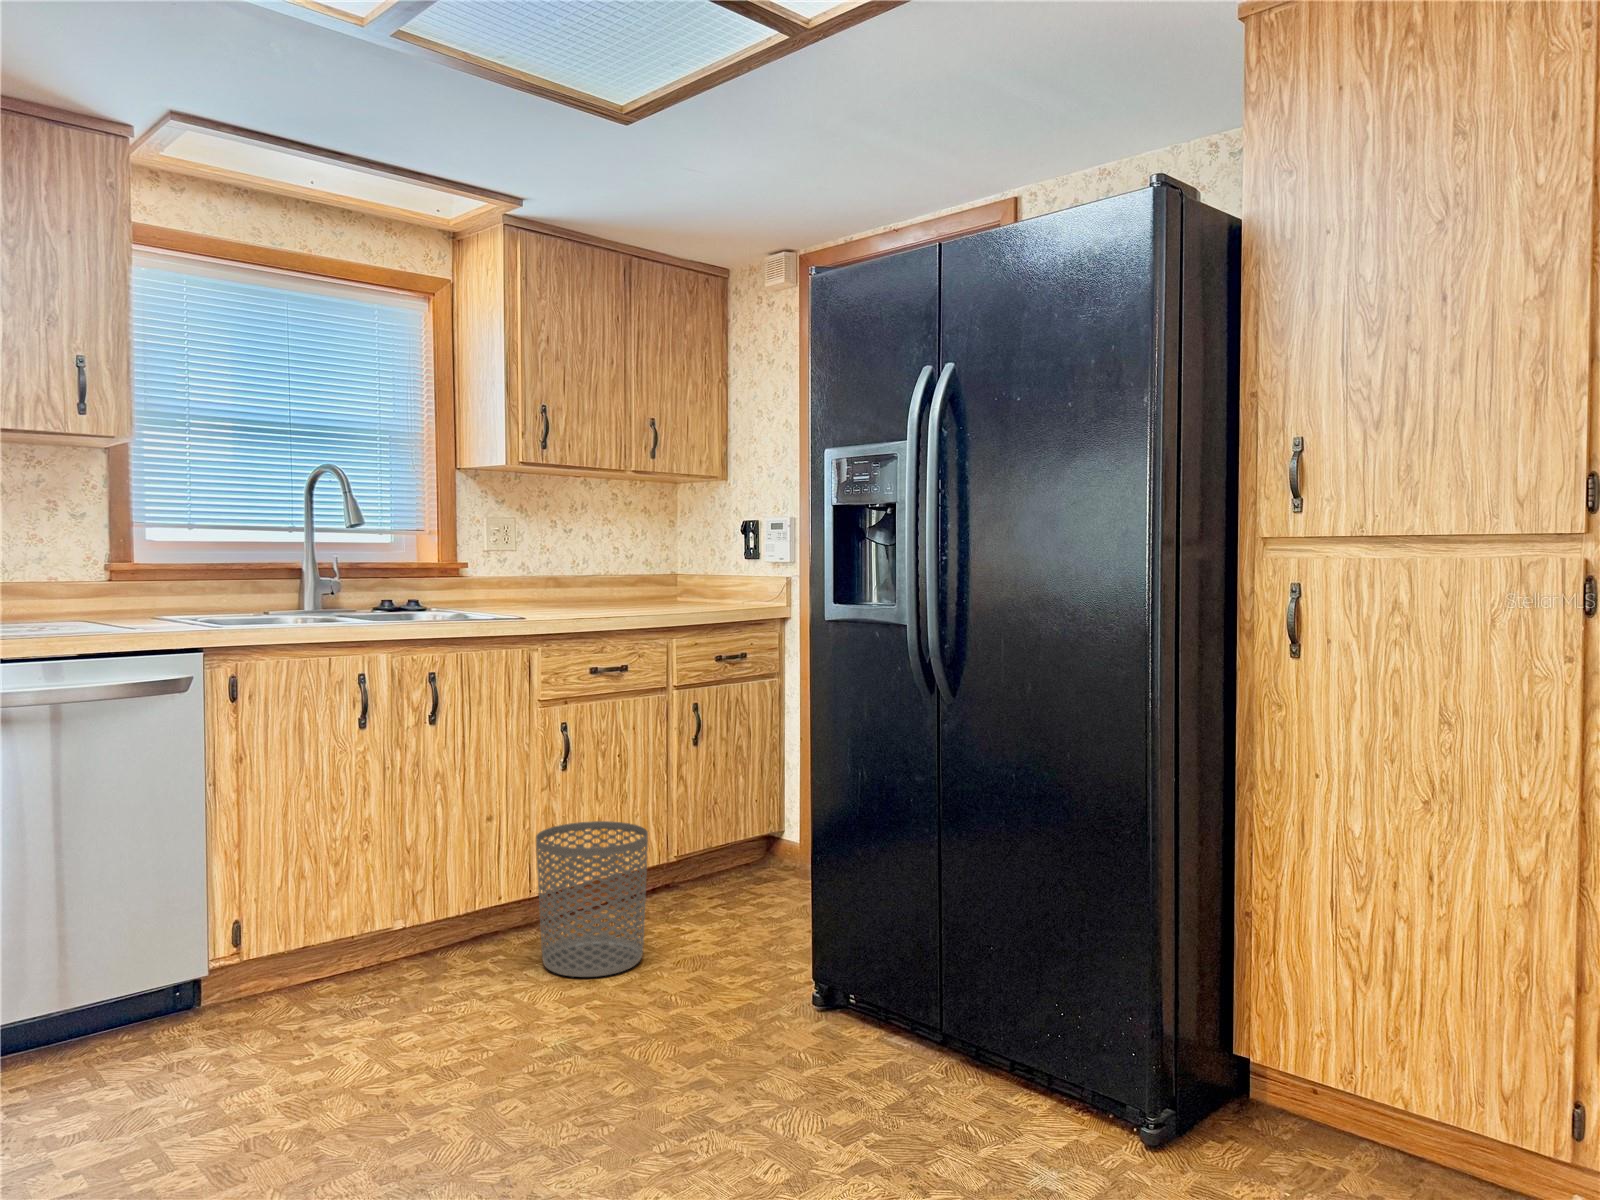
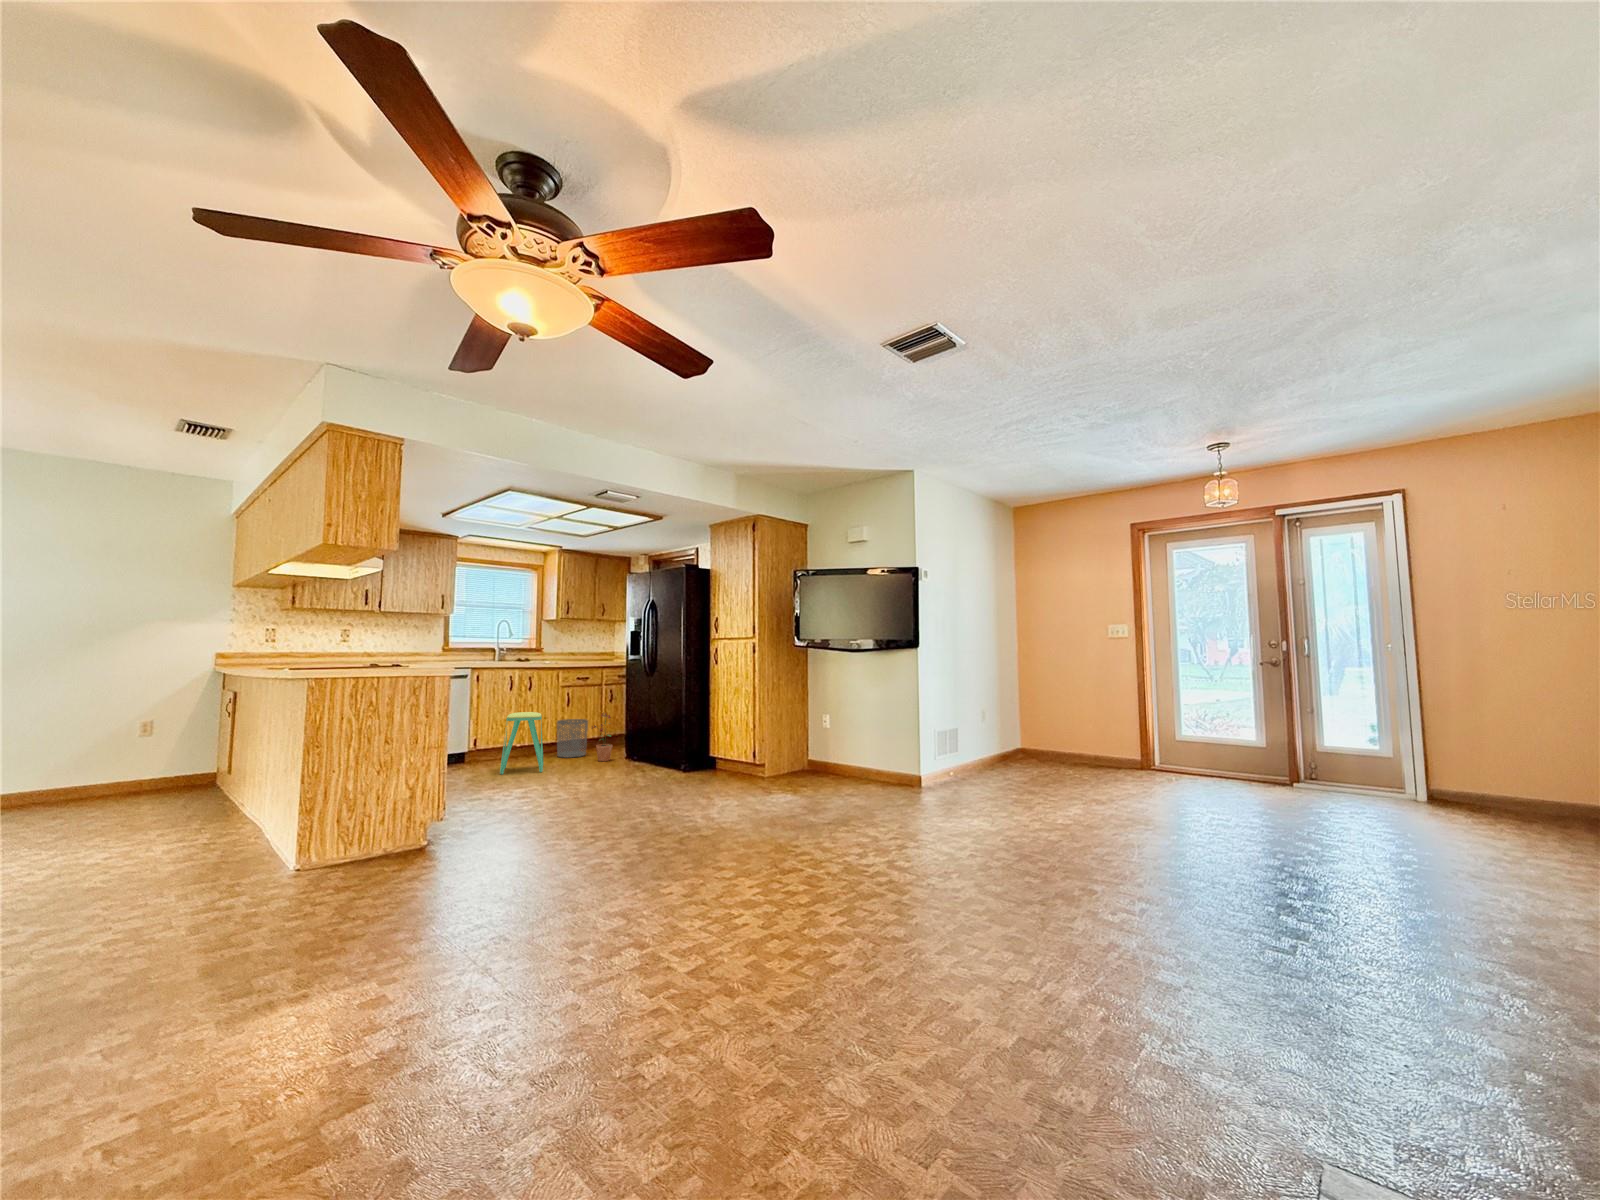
potted plant: none [673,816,767,1013] -> present [592,713,613,761]
stool: none [327,844,517,1154] -> present [500,712,543,774]

